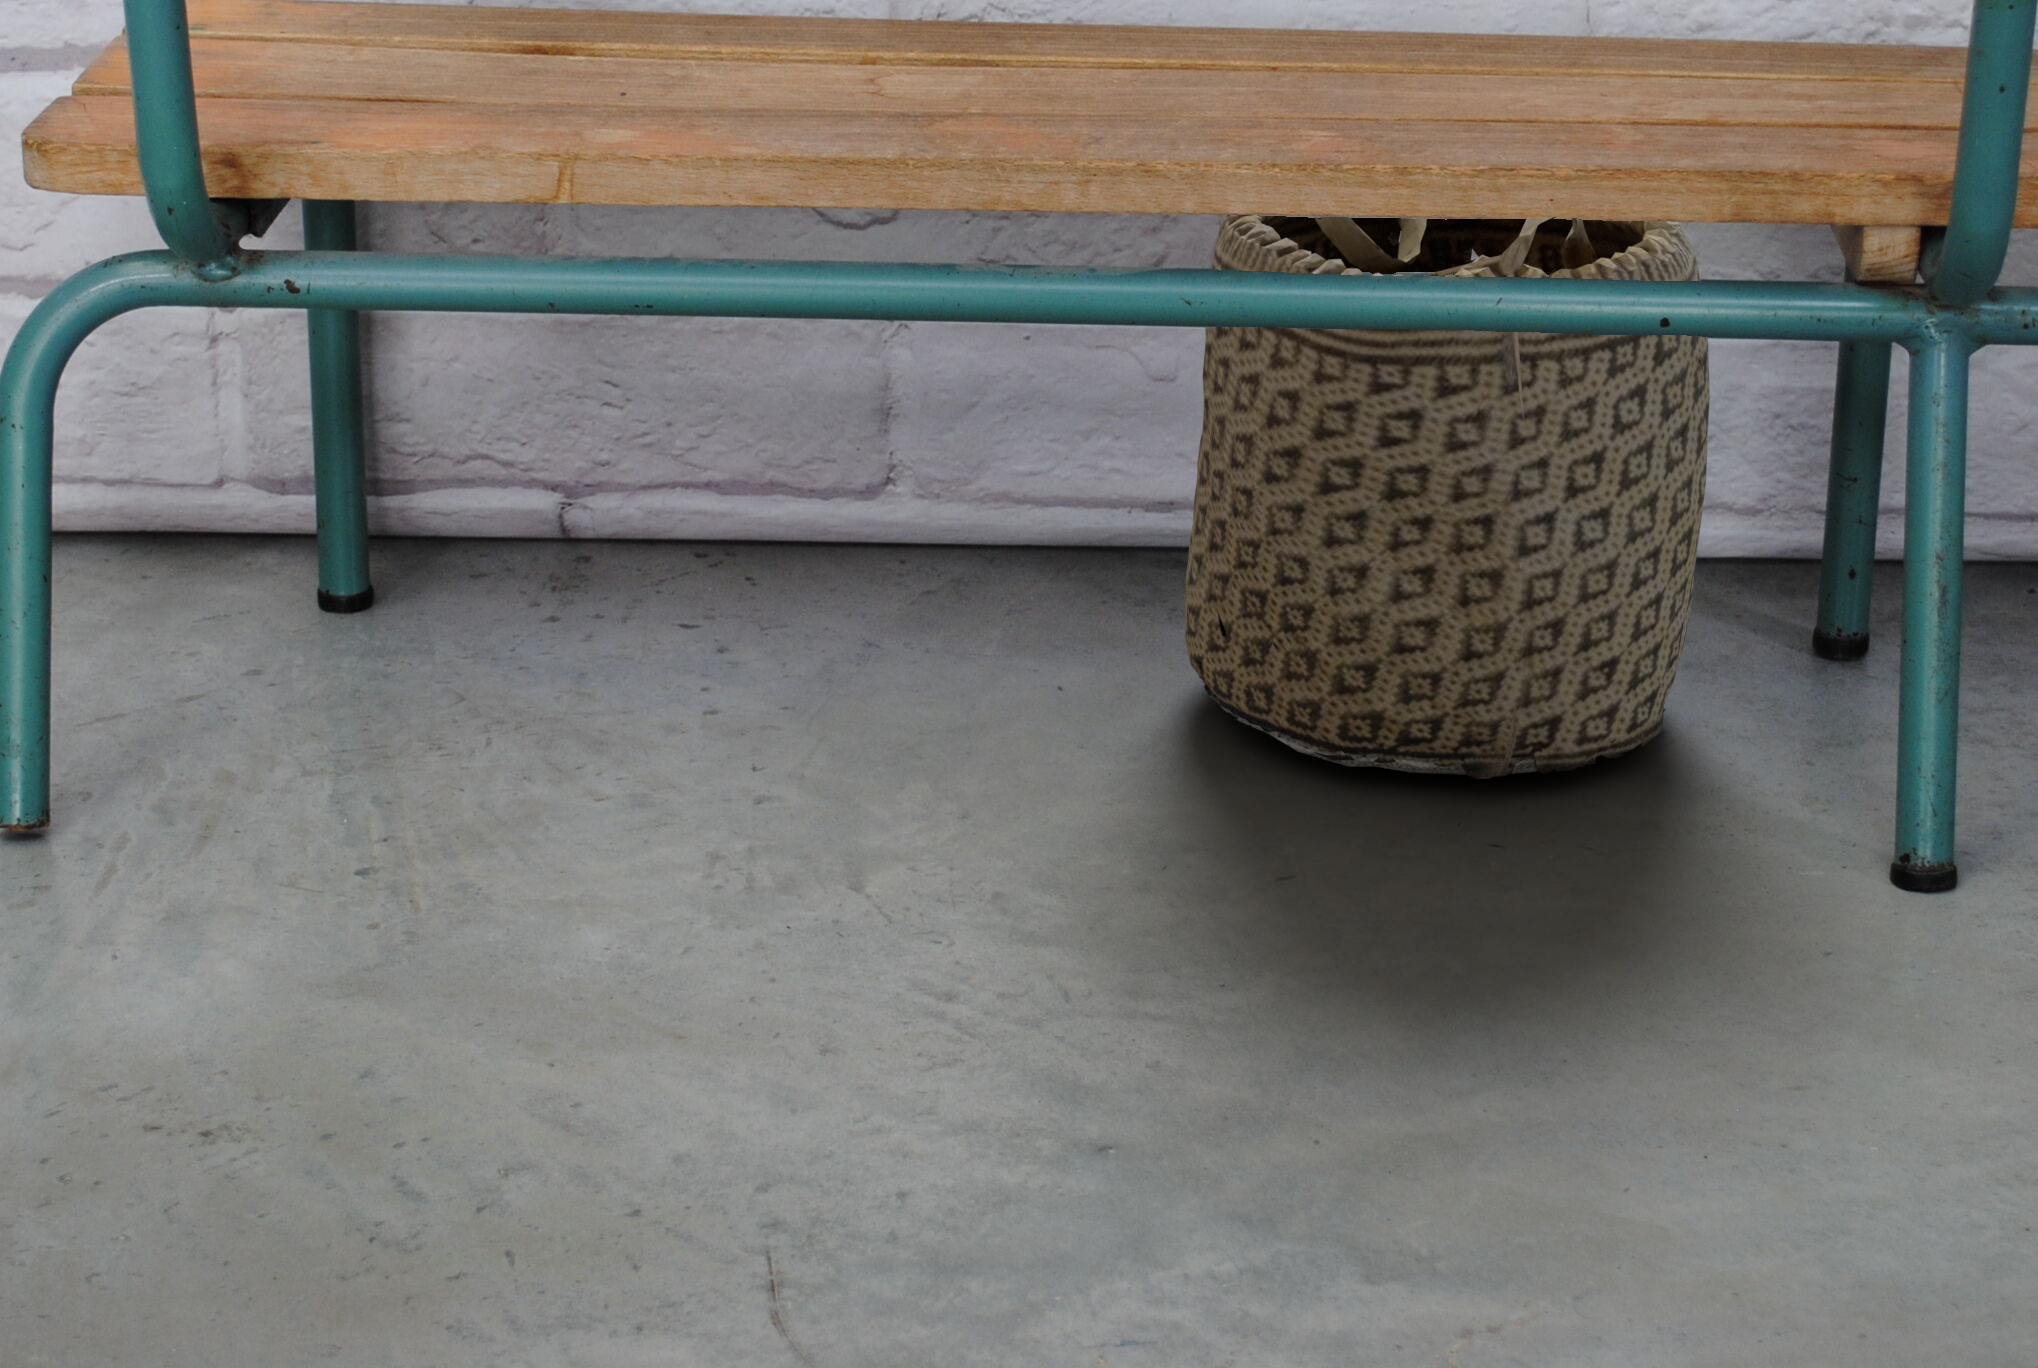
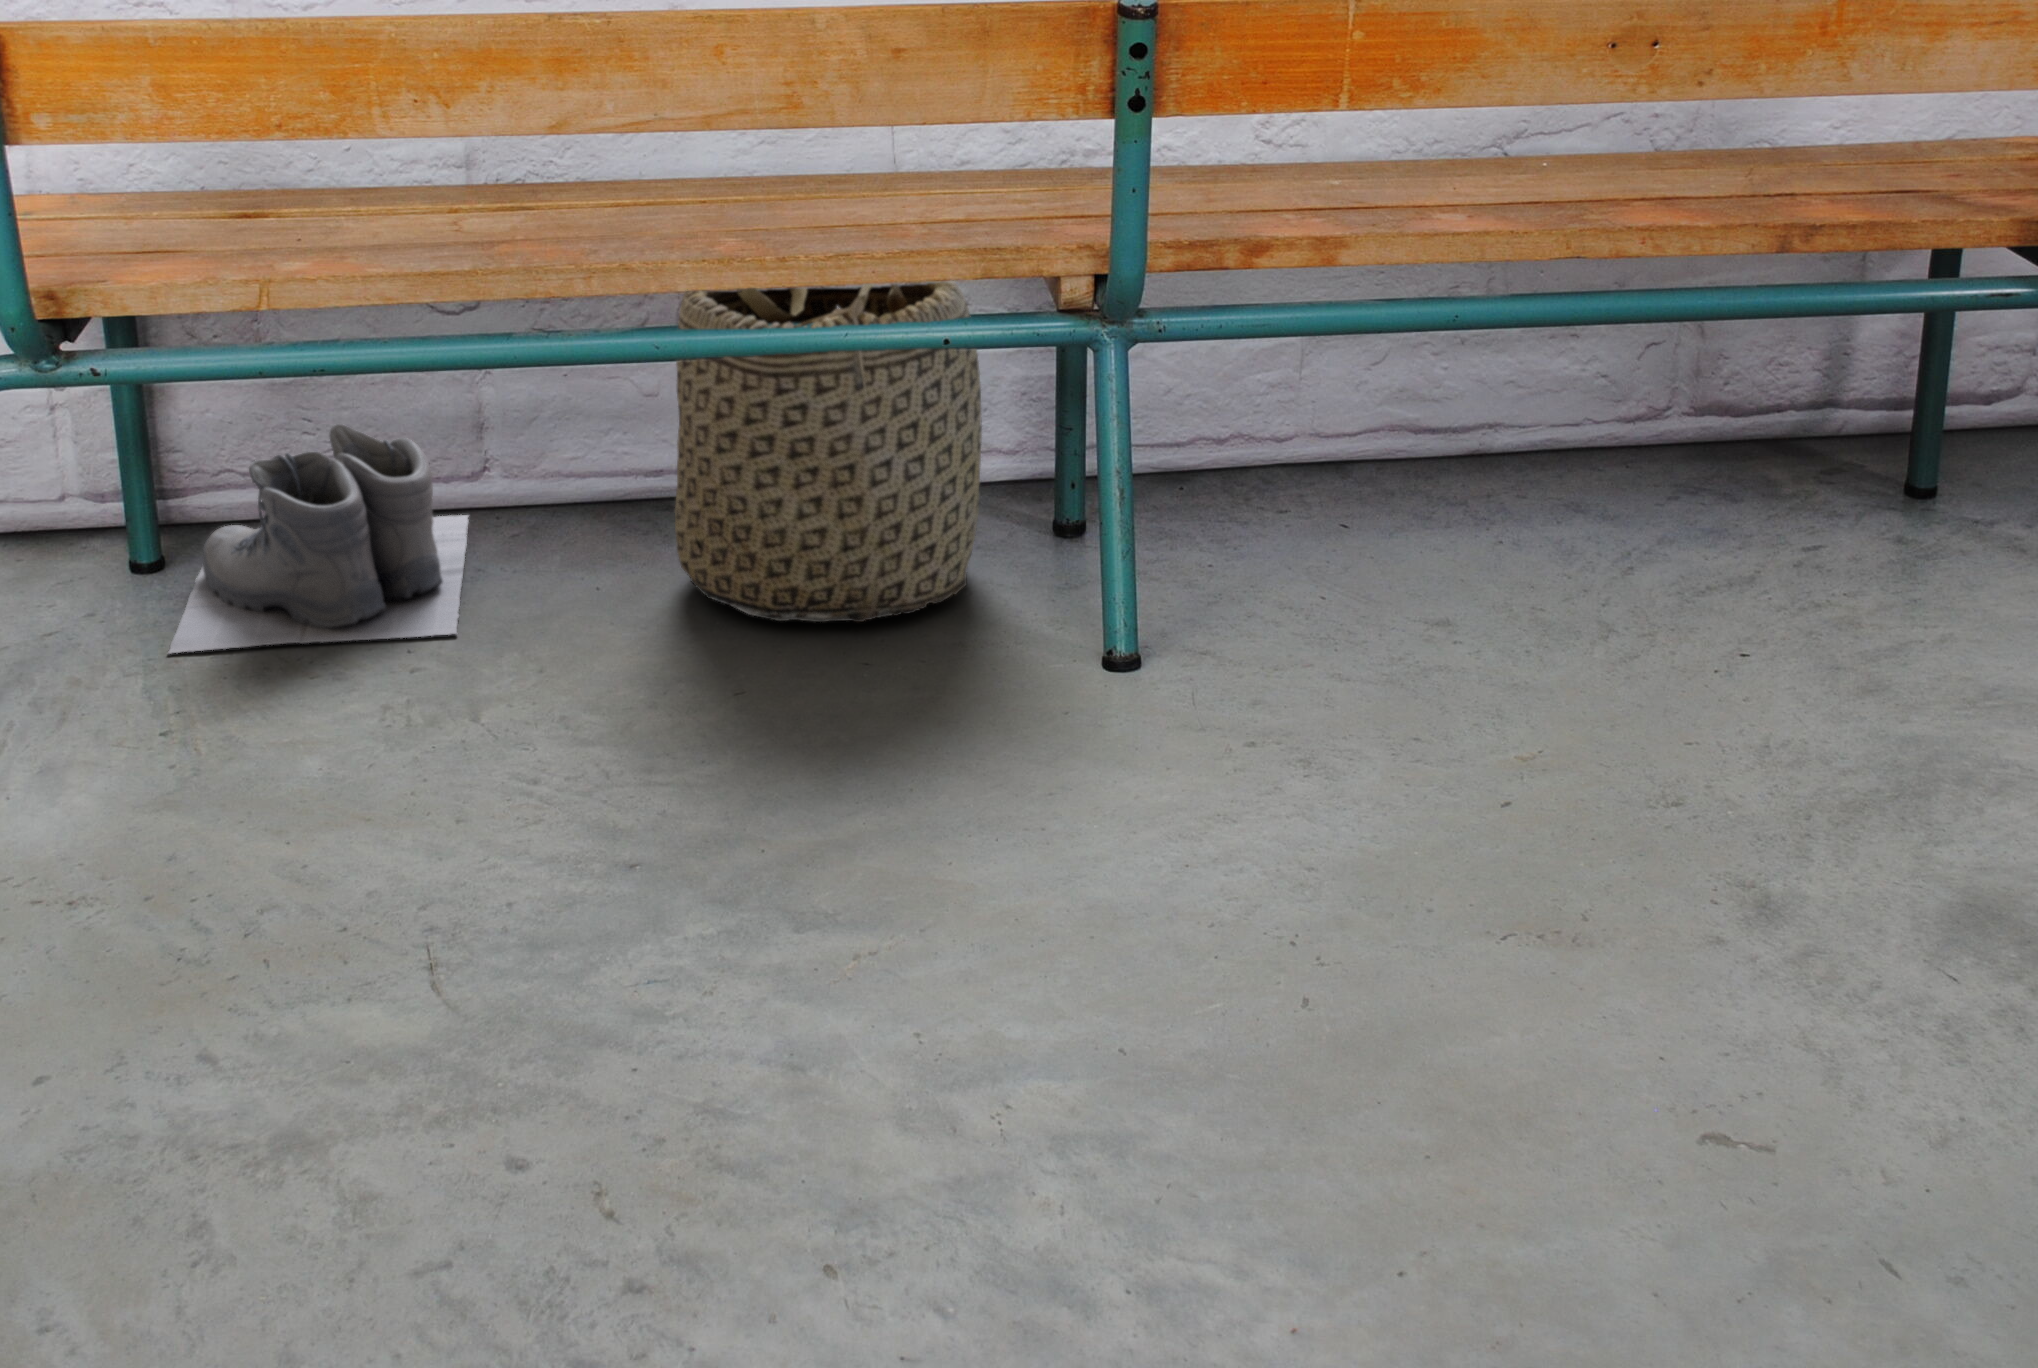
boots: none [371,392,852,748] -> present [168,424,468,654]

